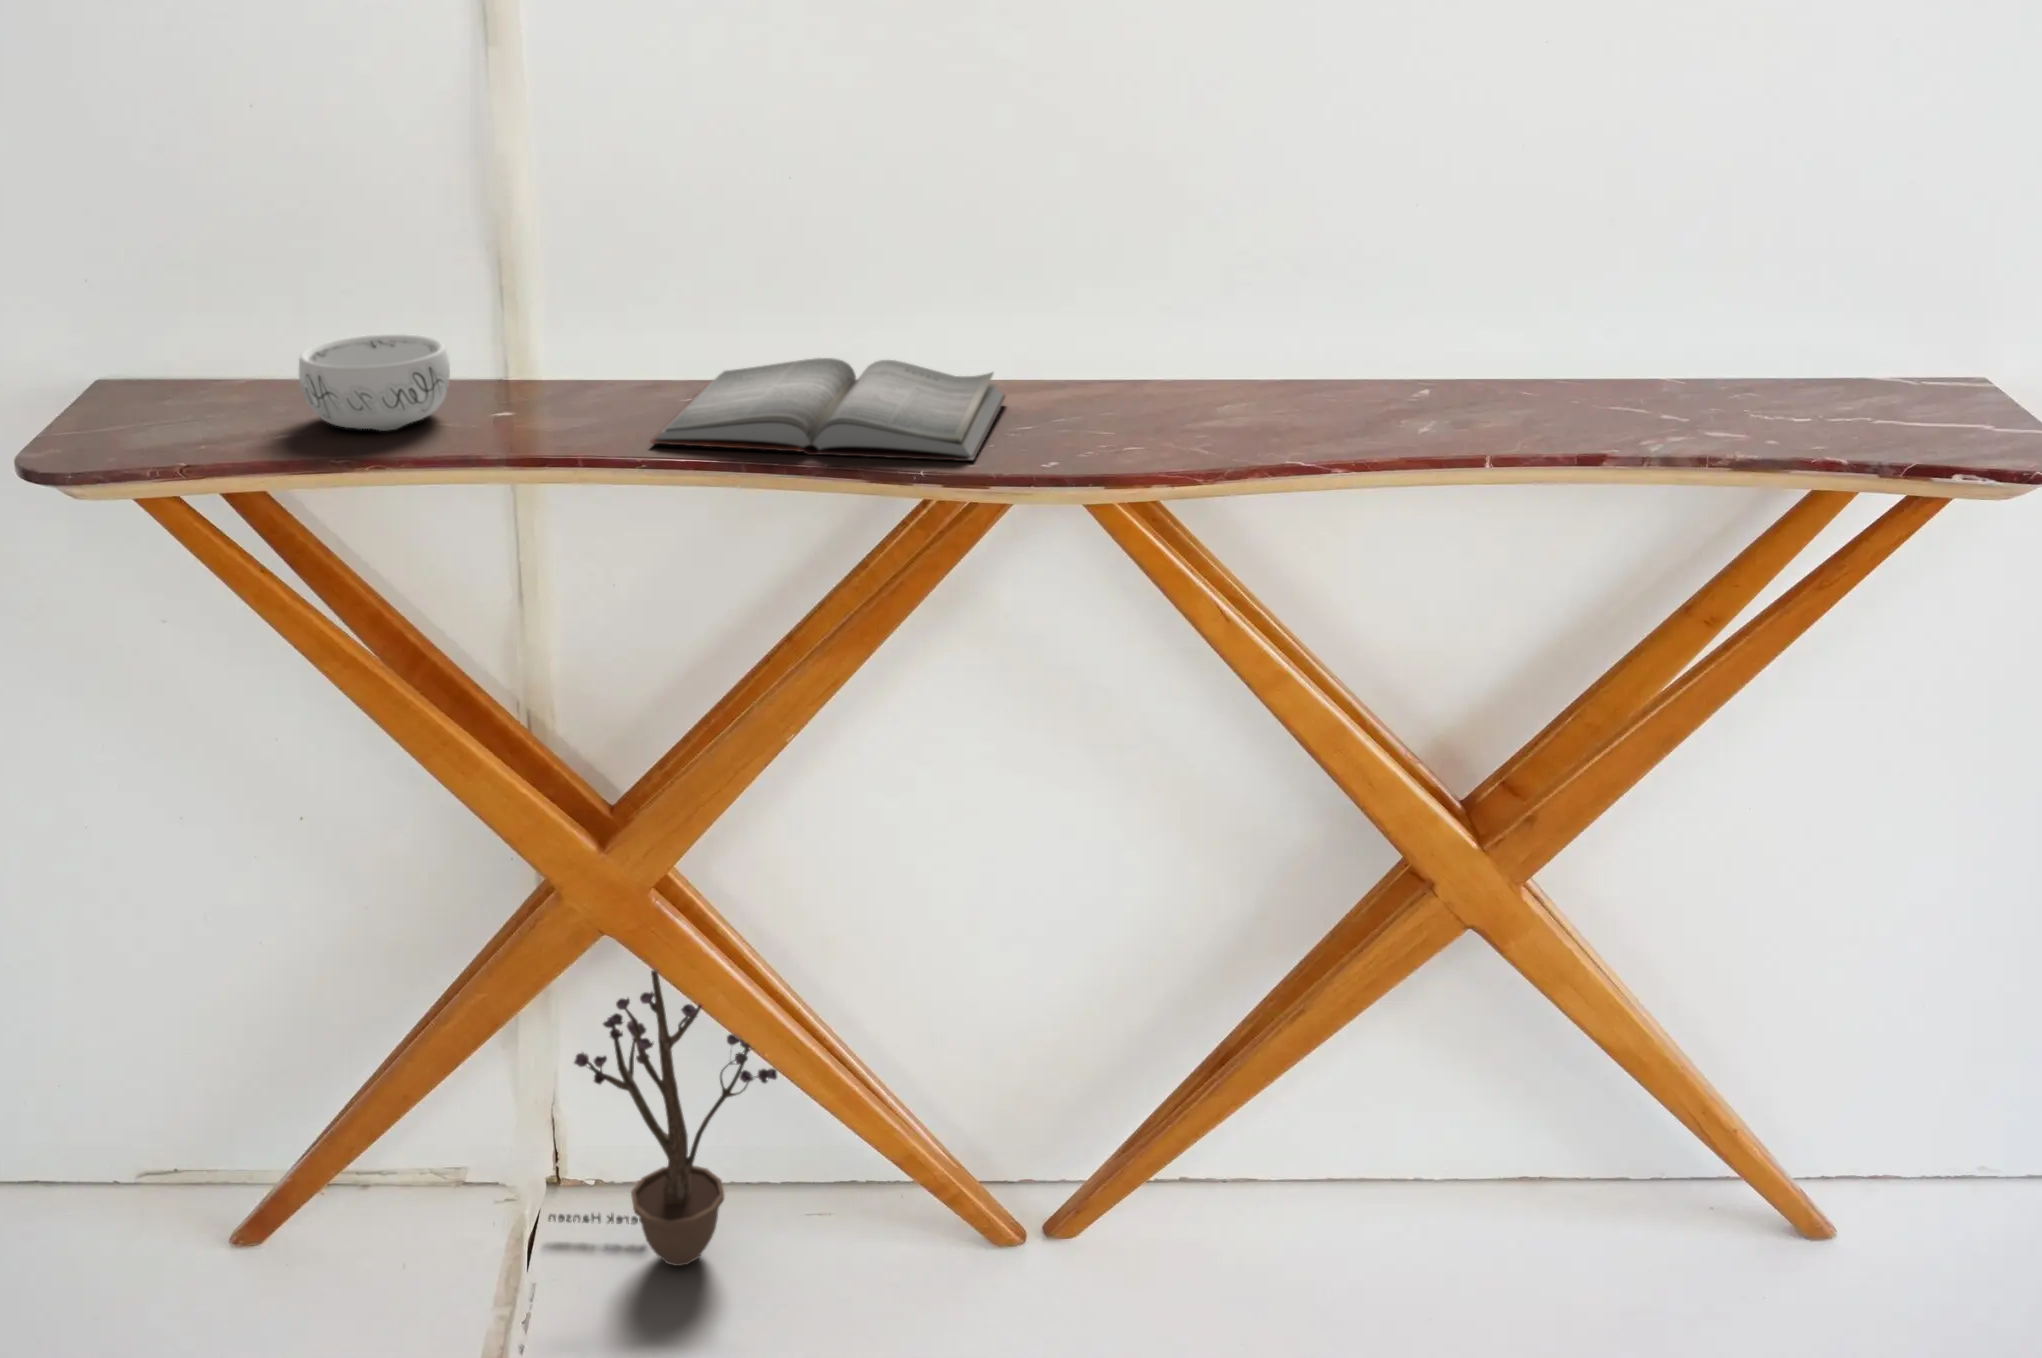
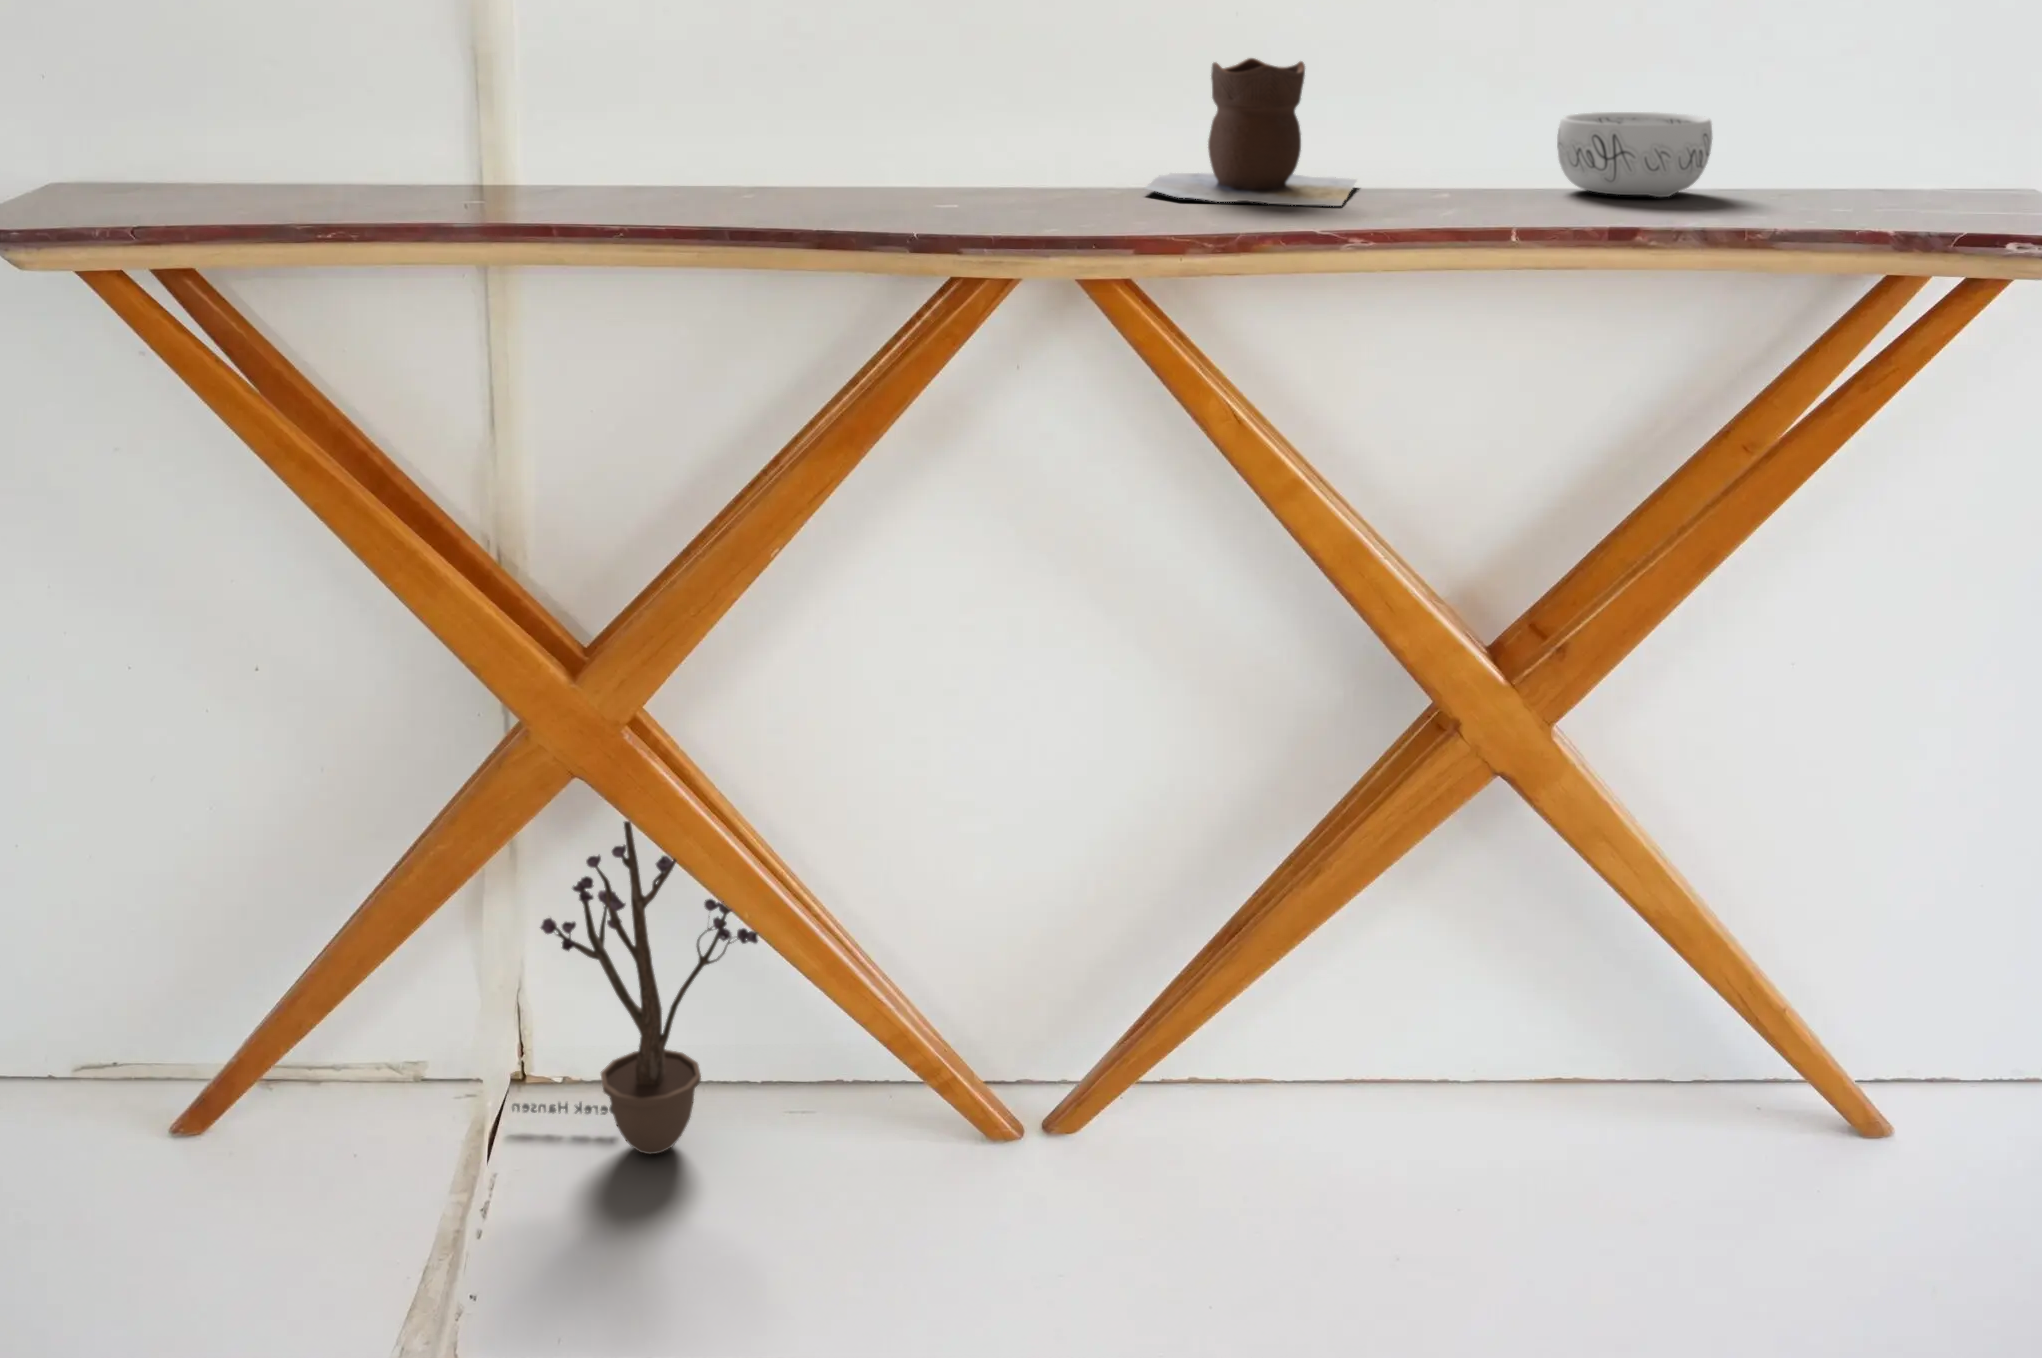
vase: none [1139,282,1340,440] -> present [1145,58,1357,206]
decorative bowl: present [299,334,450,431] -> present [1557,112,1712,197]
hardback book: present [650,358,1006,461] -> none [625,143,1003,215]

